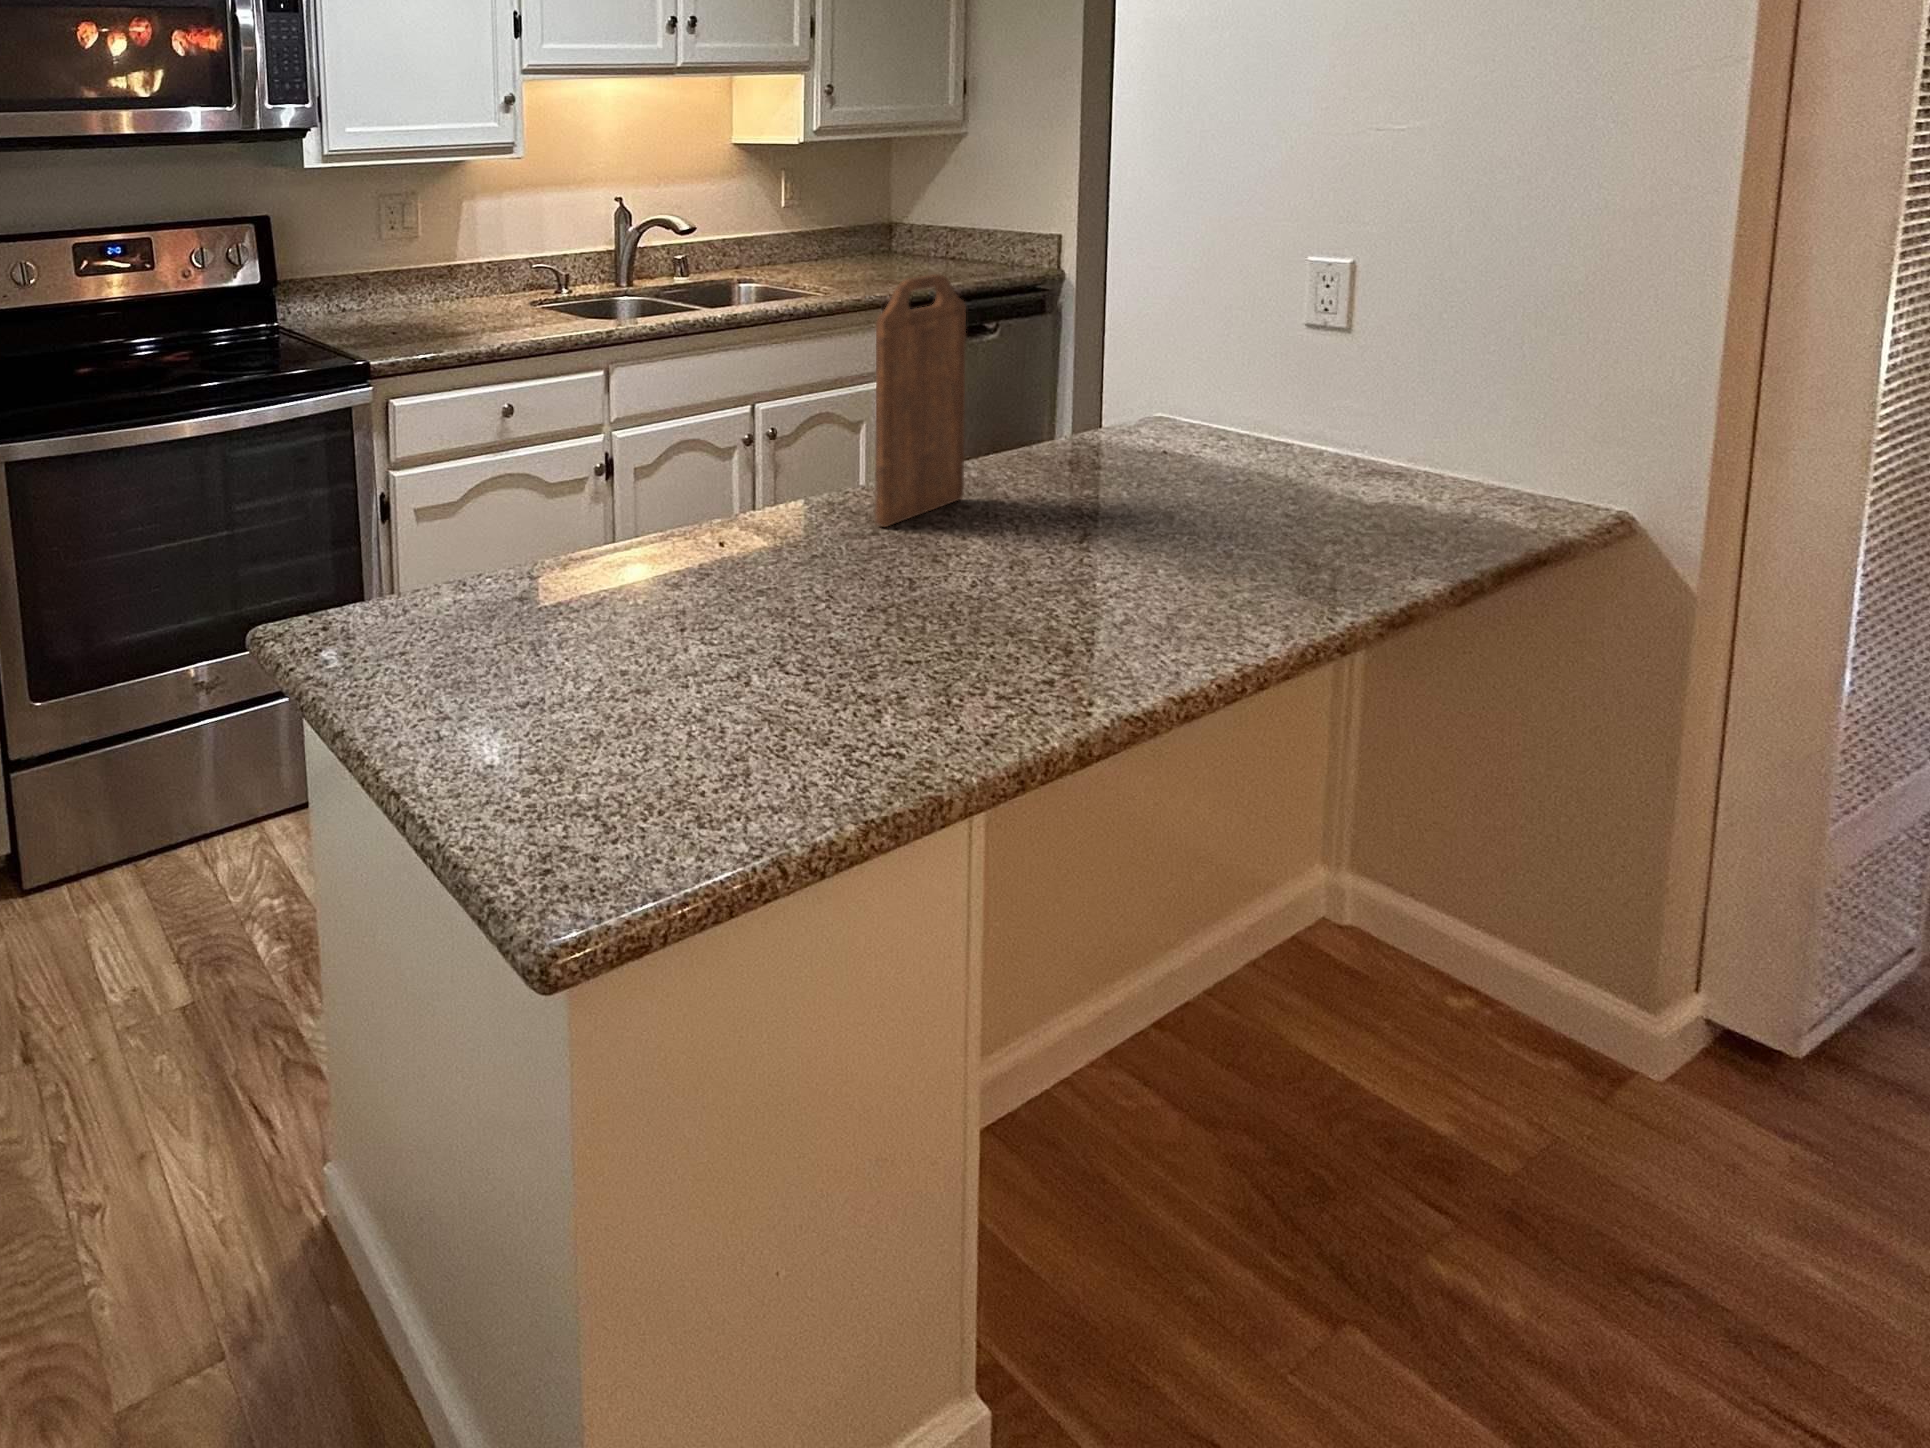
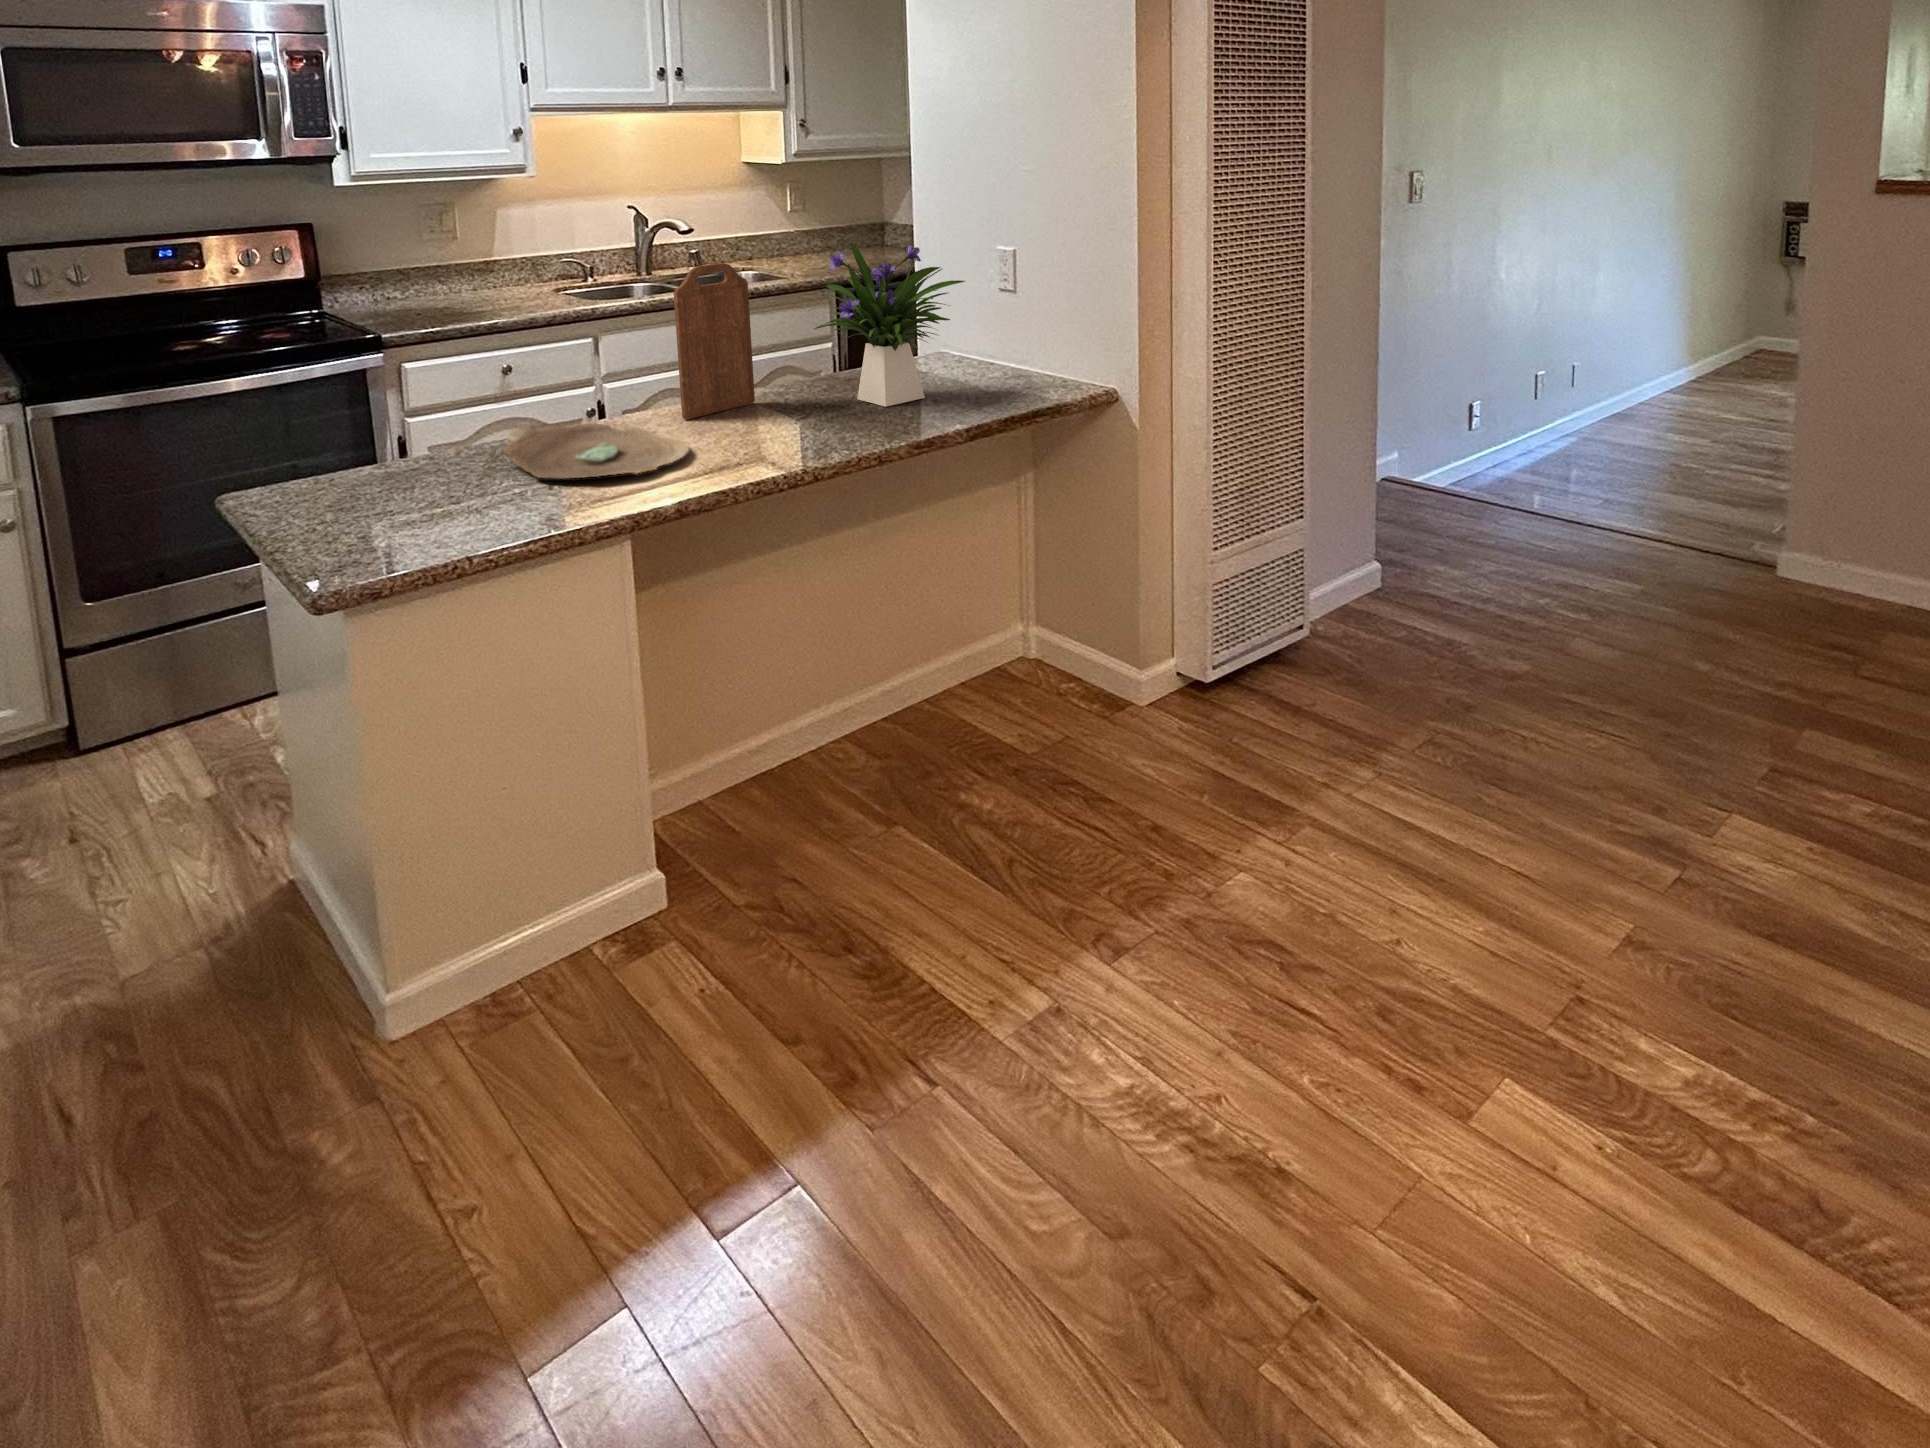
flower arrangement: none [1073,242,1399,524] -> present [814,243,965,407]
decorative bowl: none [658,530,987,658] -> present [504,423,689,479]

